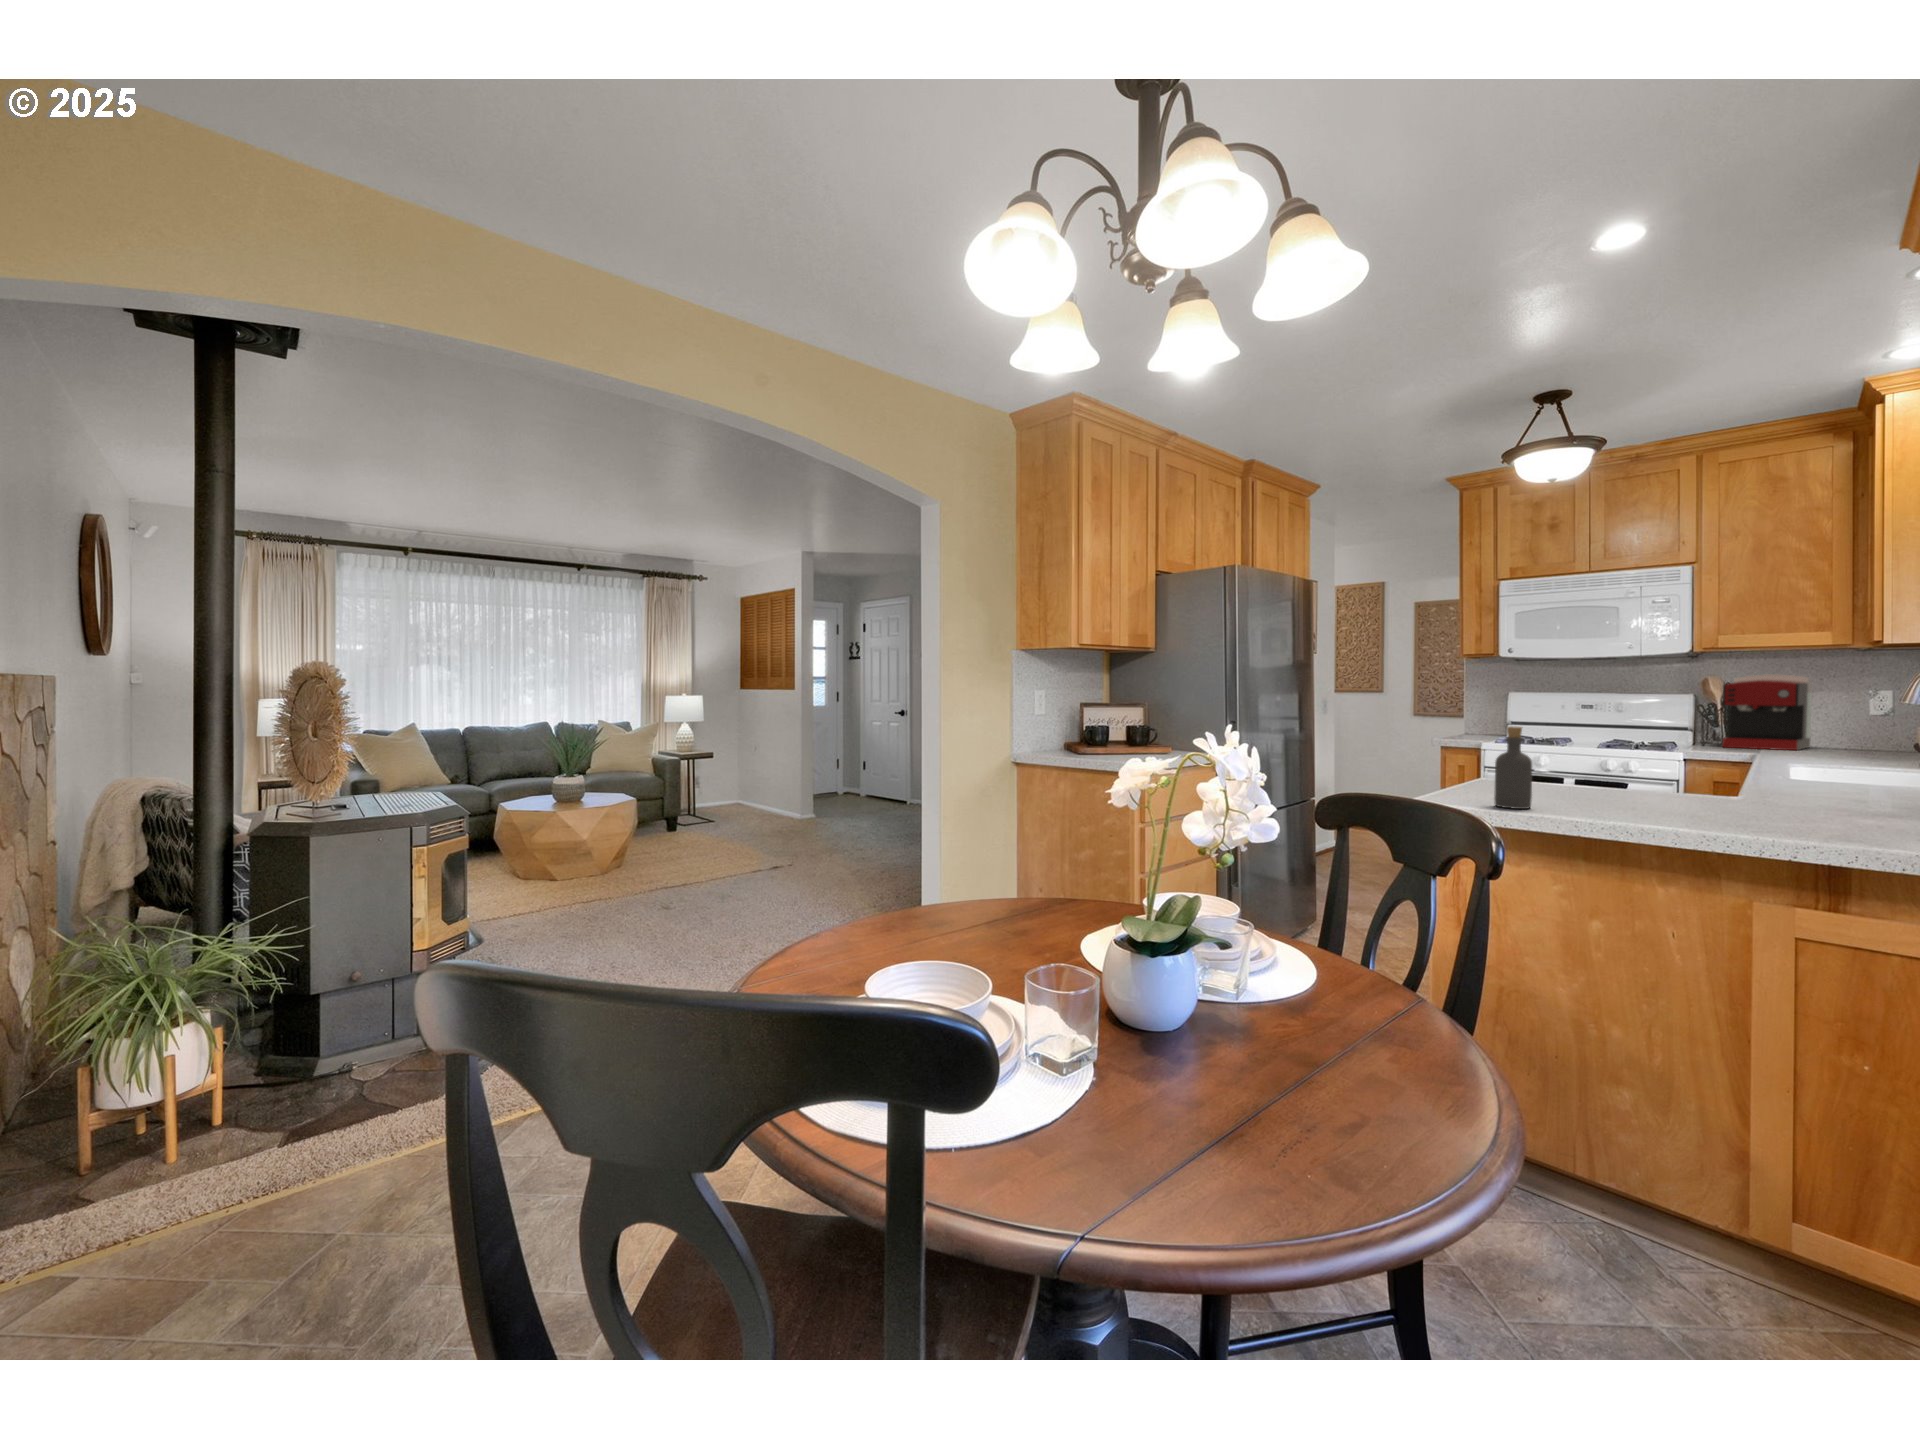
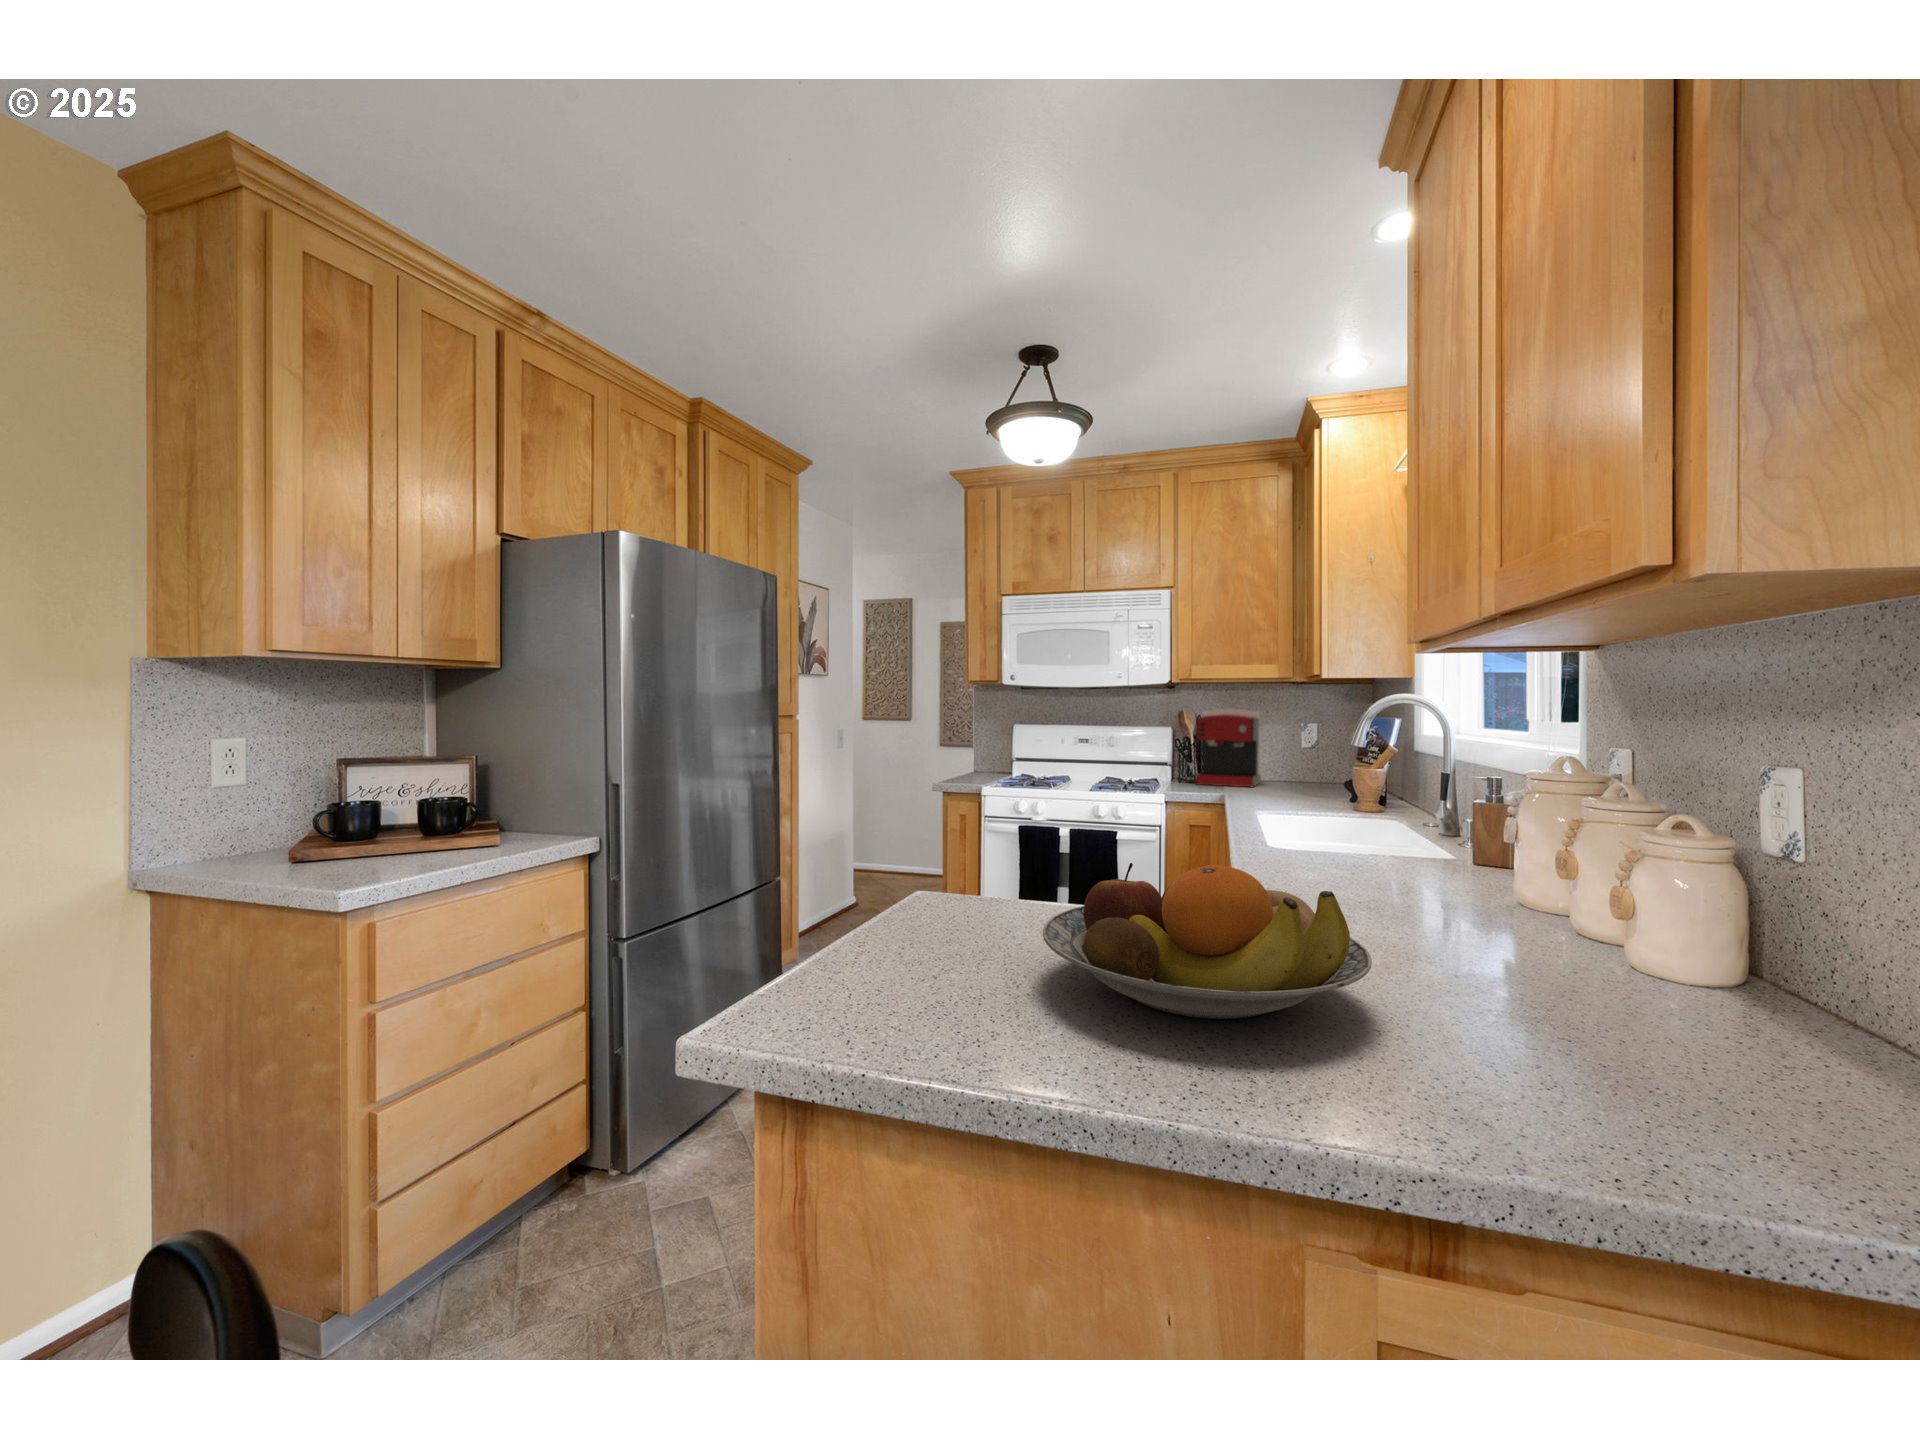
bottle: present [1494,726,1532,809] -> none [869,807,934,990]
fruit bowl: none [1597,754,1813,824] -> present [1043,863,1372,1019]

